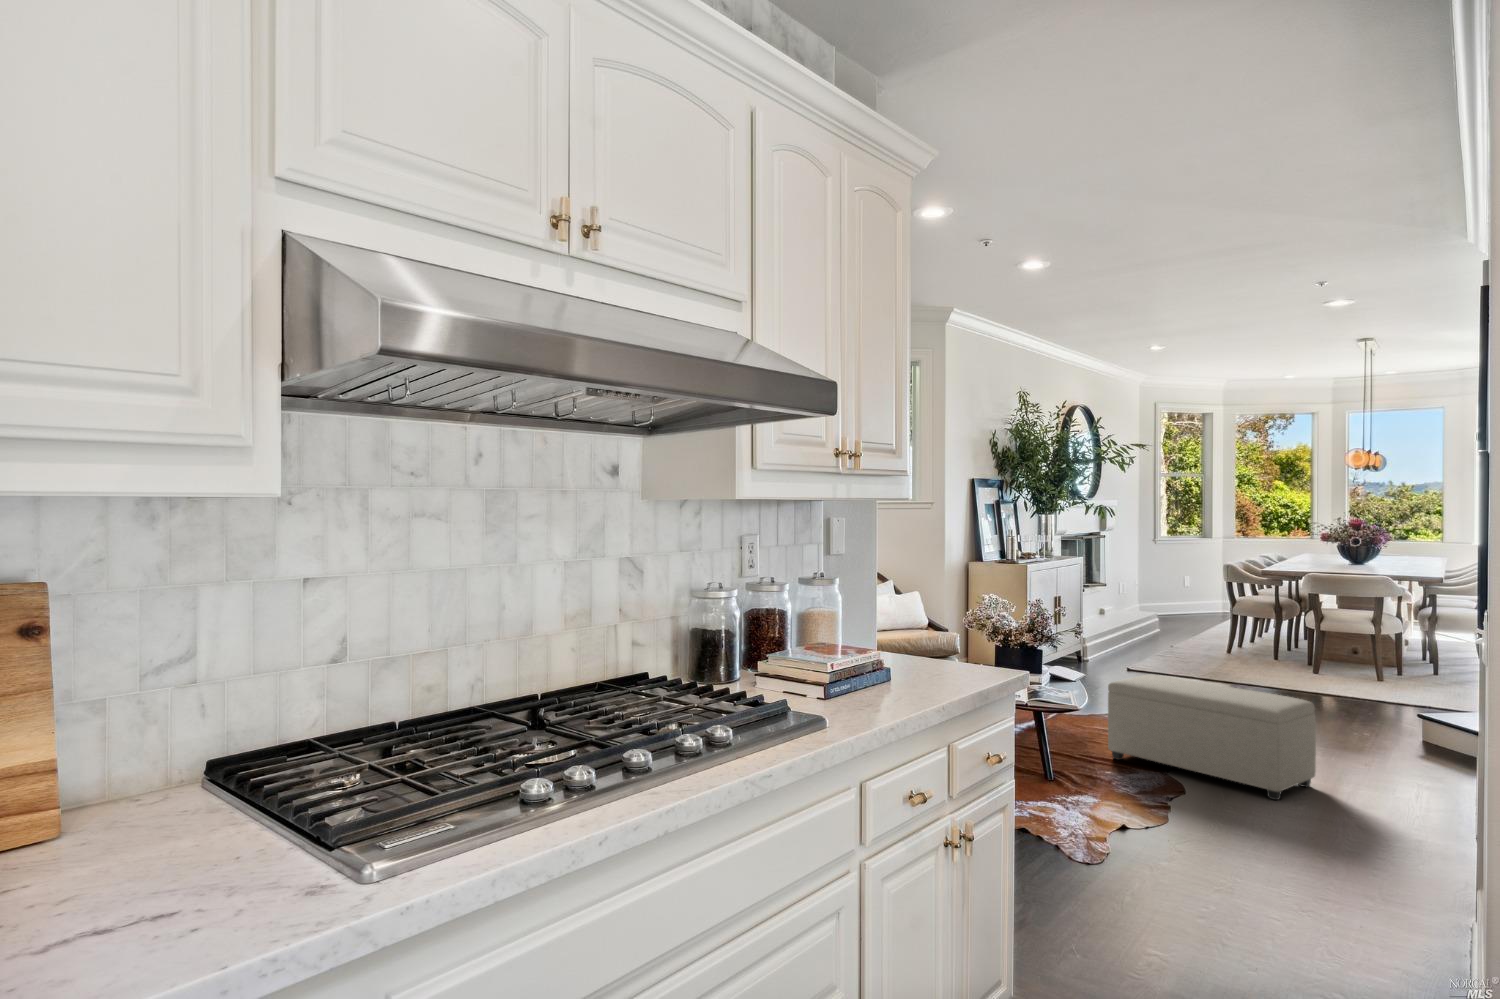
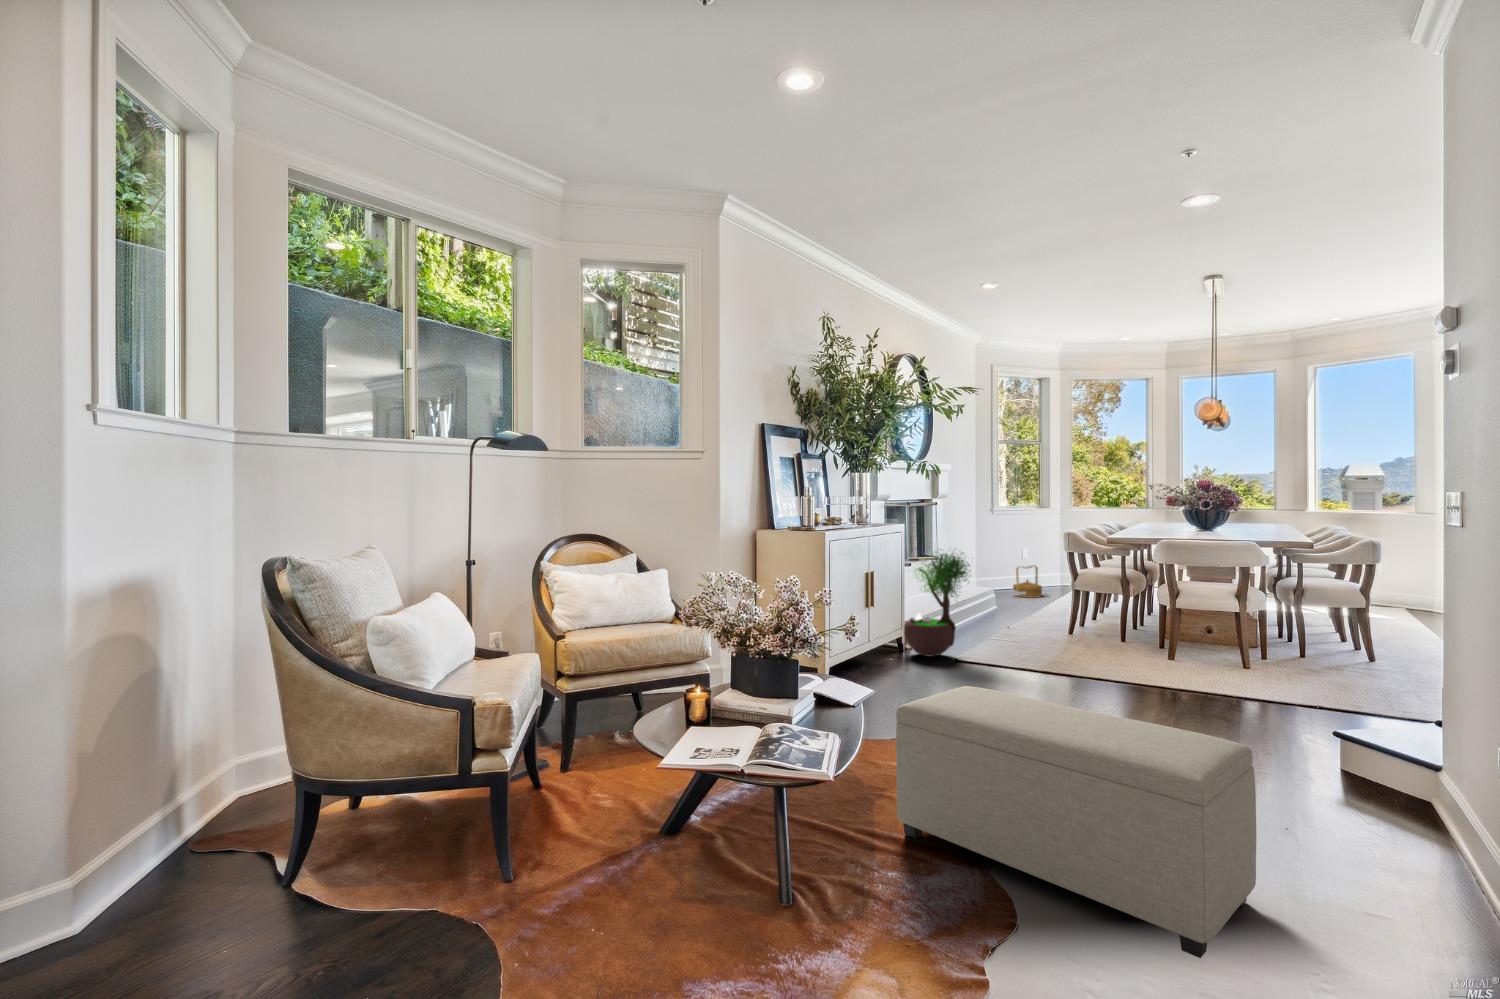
potted tree: none [1082,573,1142,668] -> present [904,551,971,657]
basket: none [1175,589,1205,621] -> present [1013,565,1042,598]

